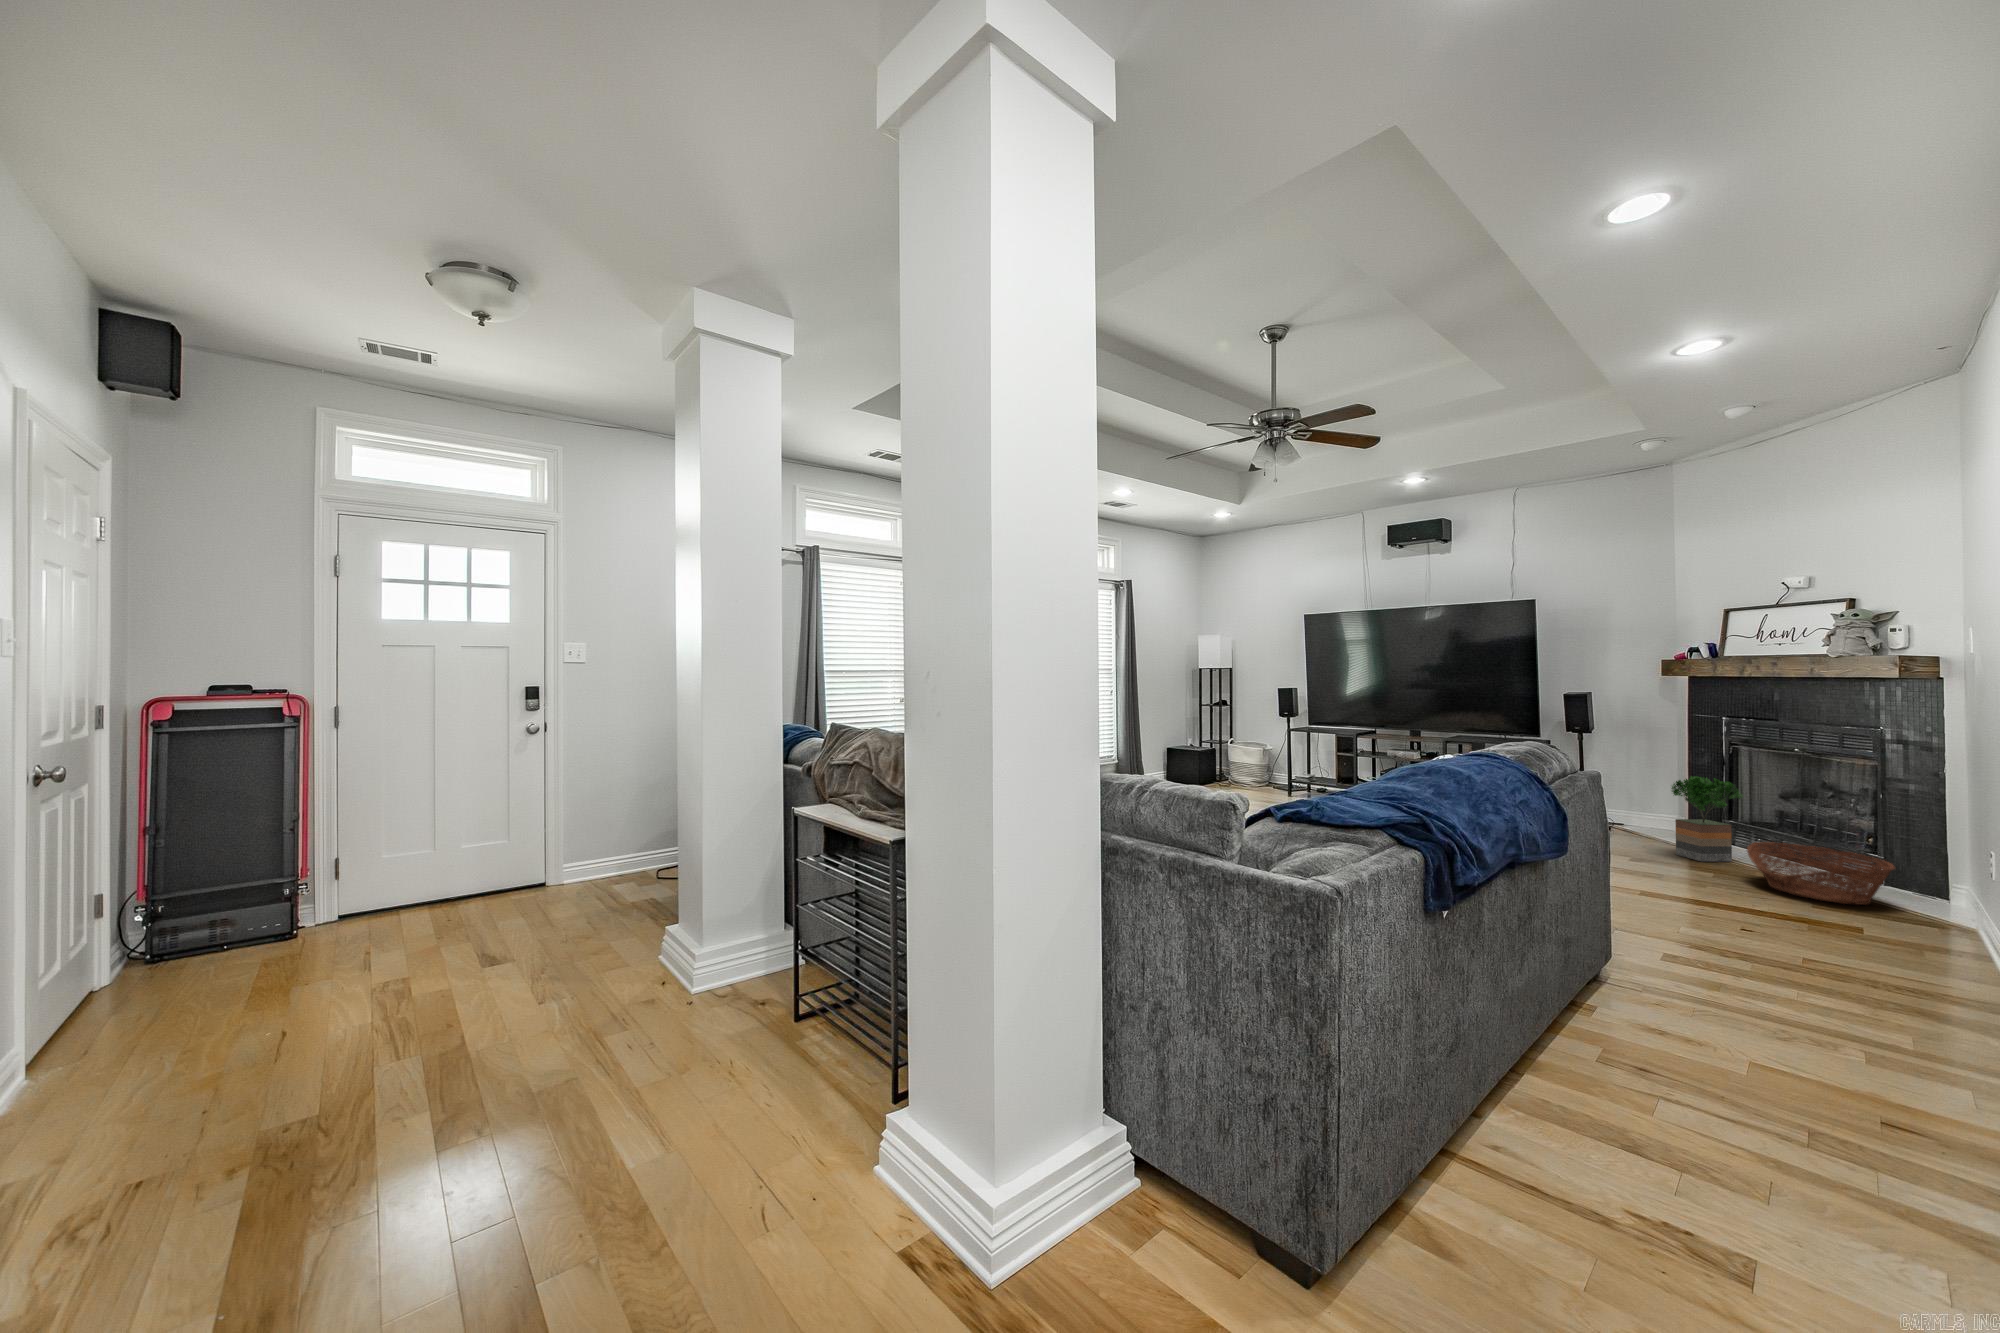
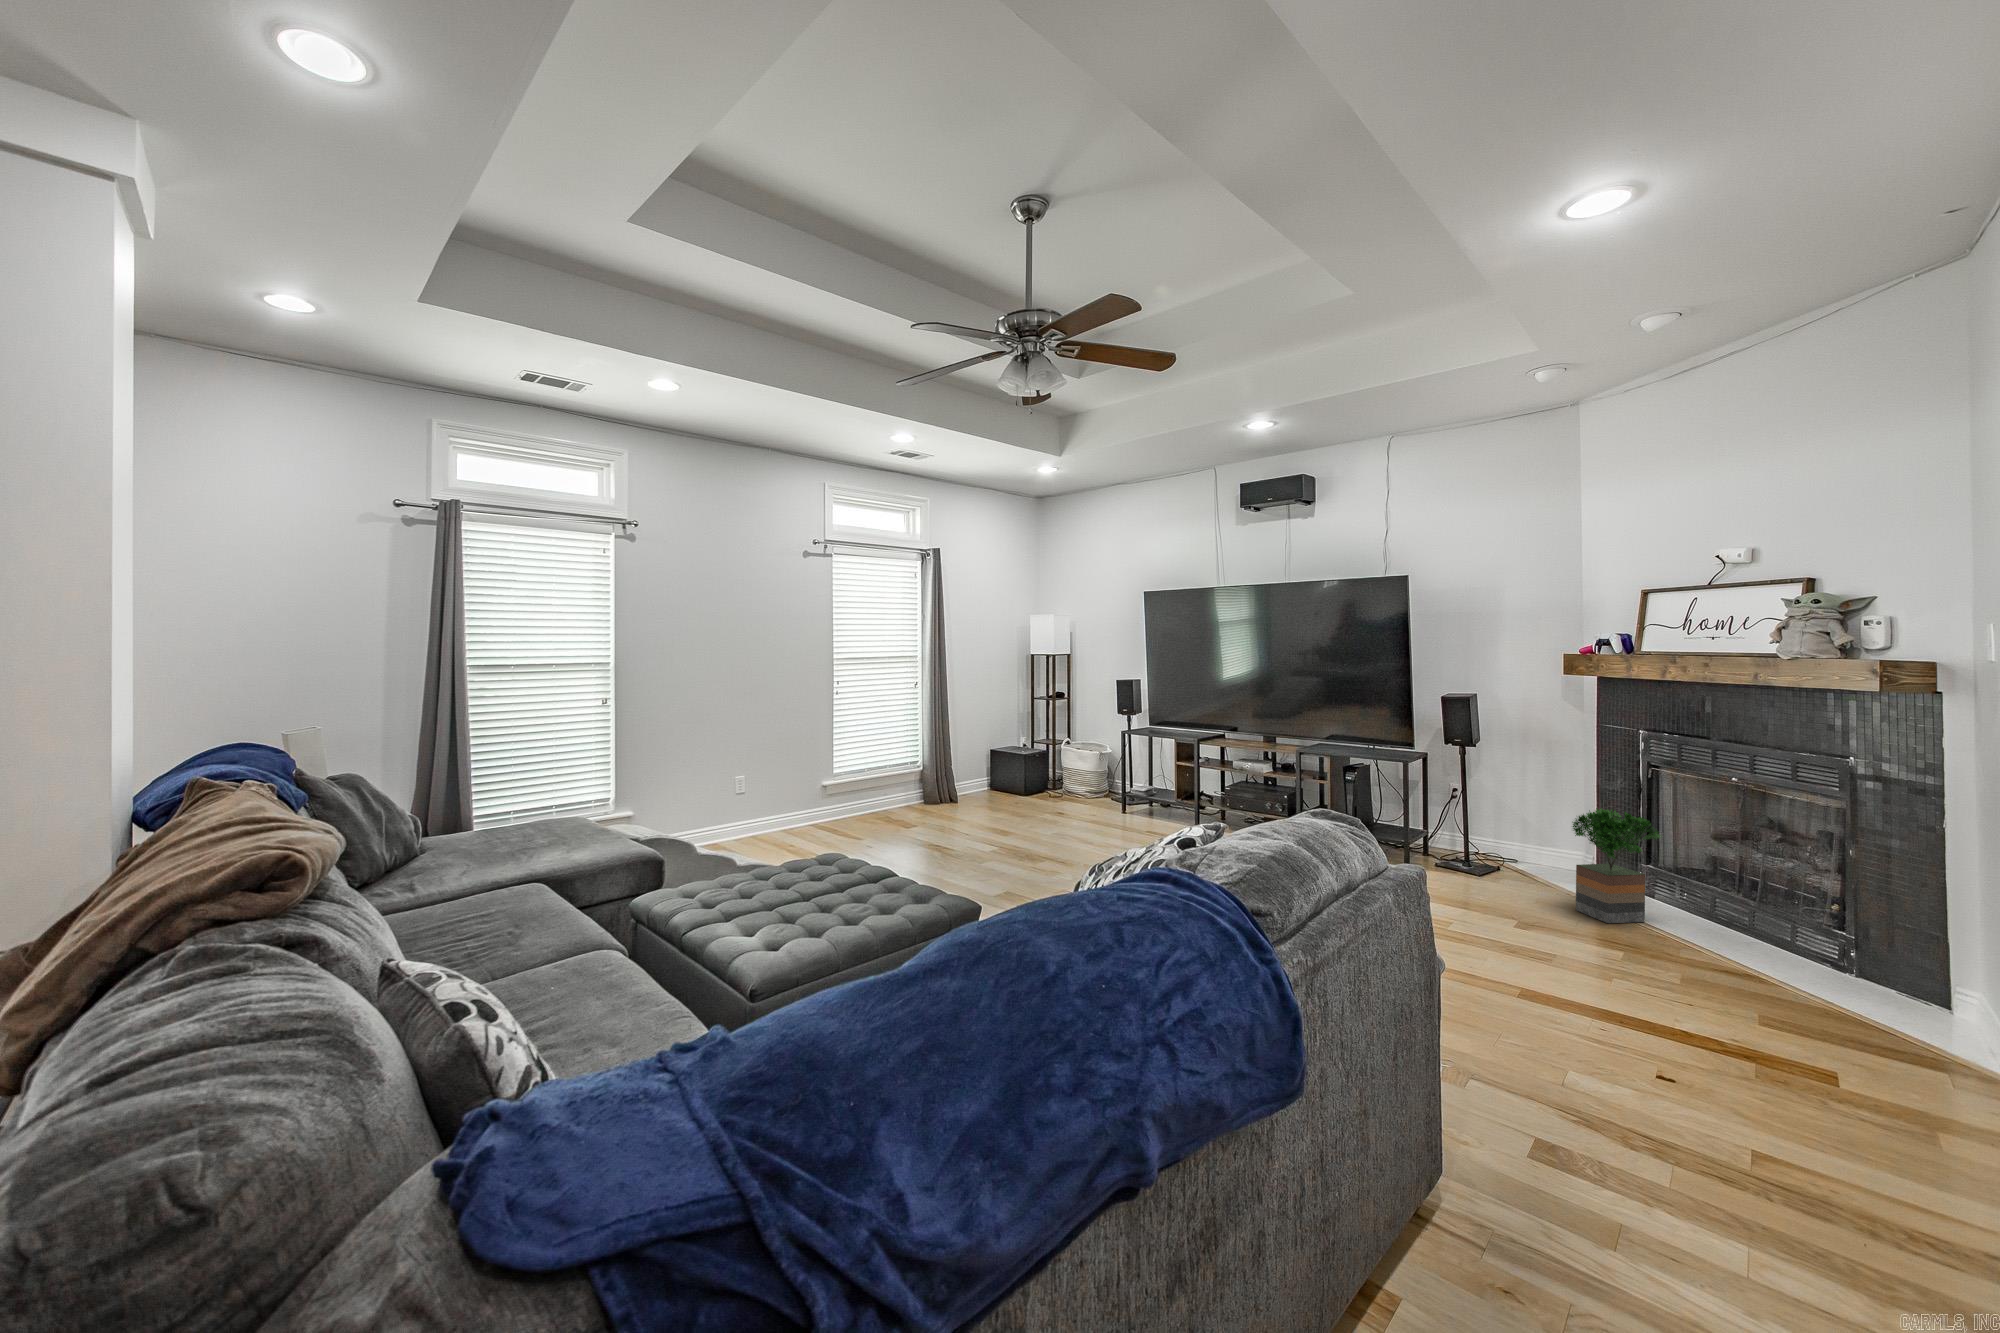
basket: present [1747,842,1895,905] -> none [1671,906,1878,1012]

